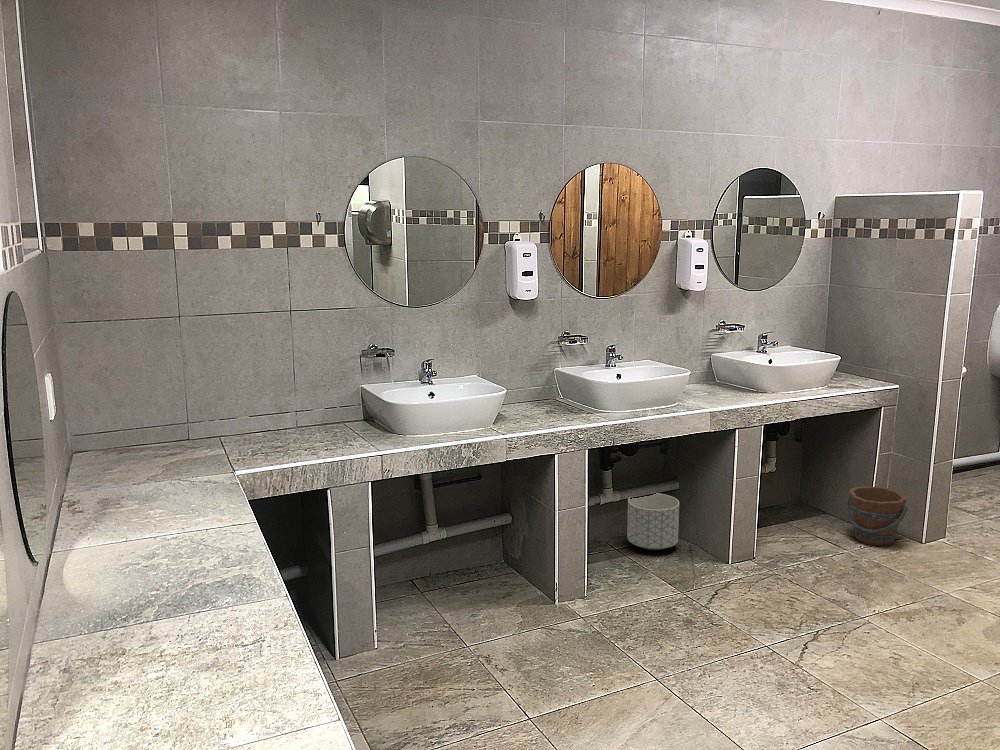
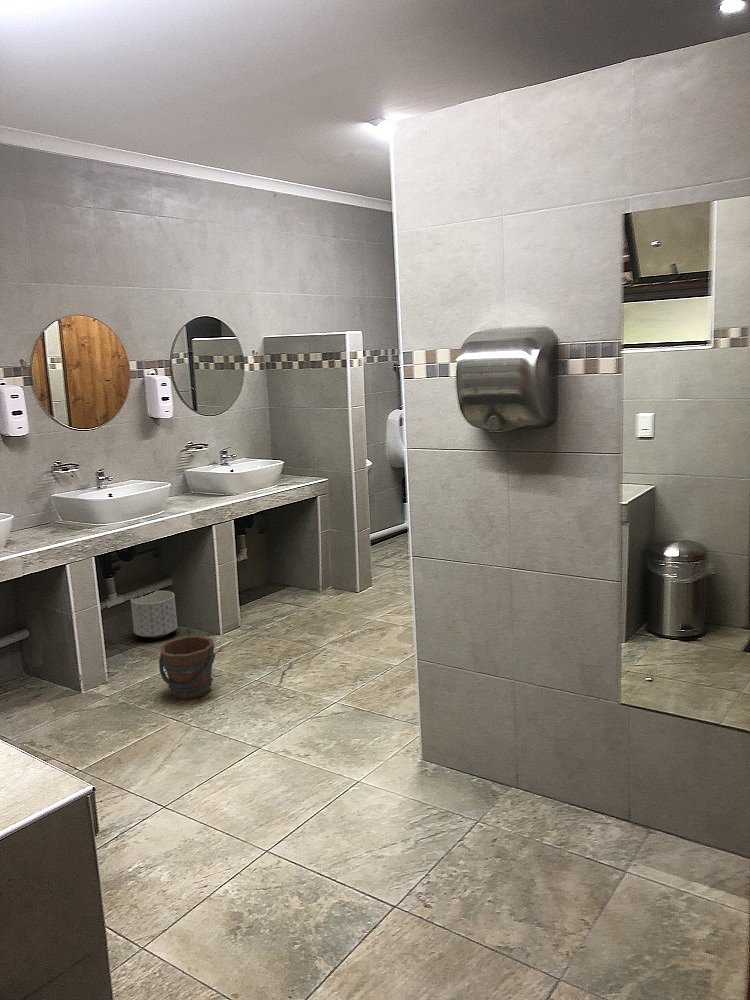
bucket: present [846,486,908,546] -> present [159,636,215,699]

